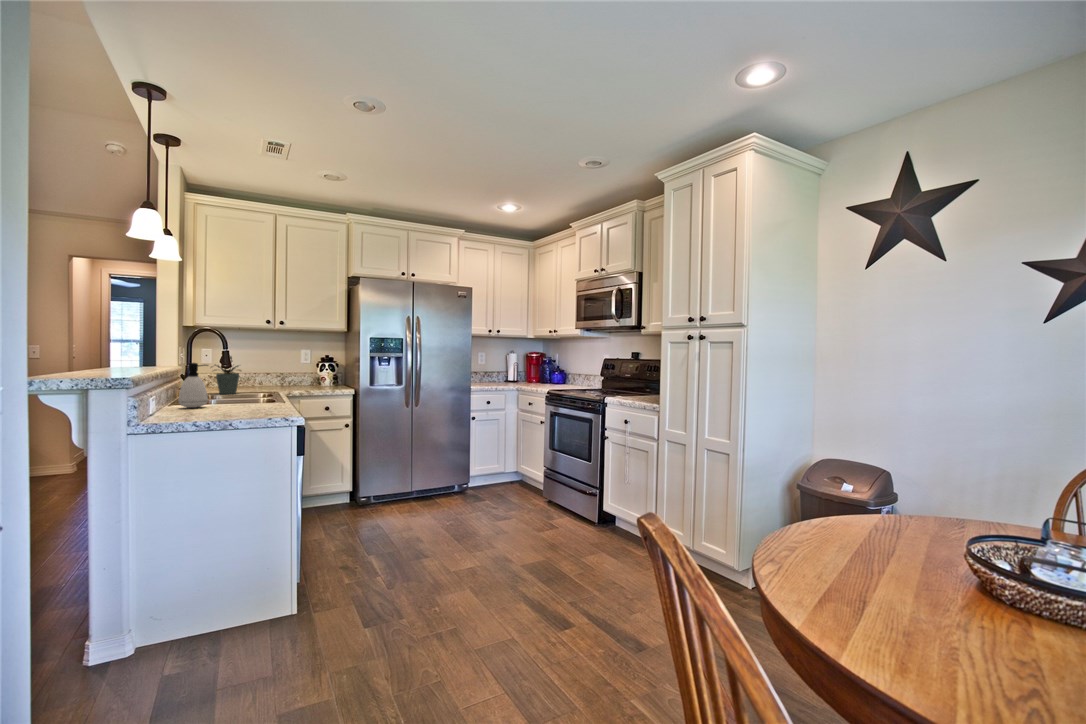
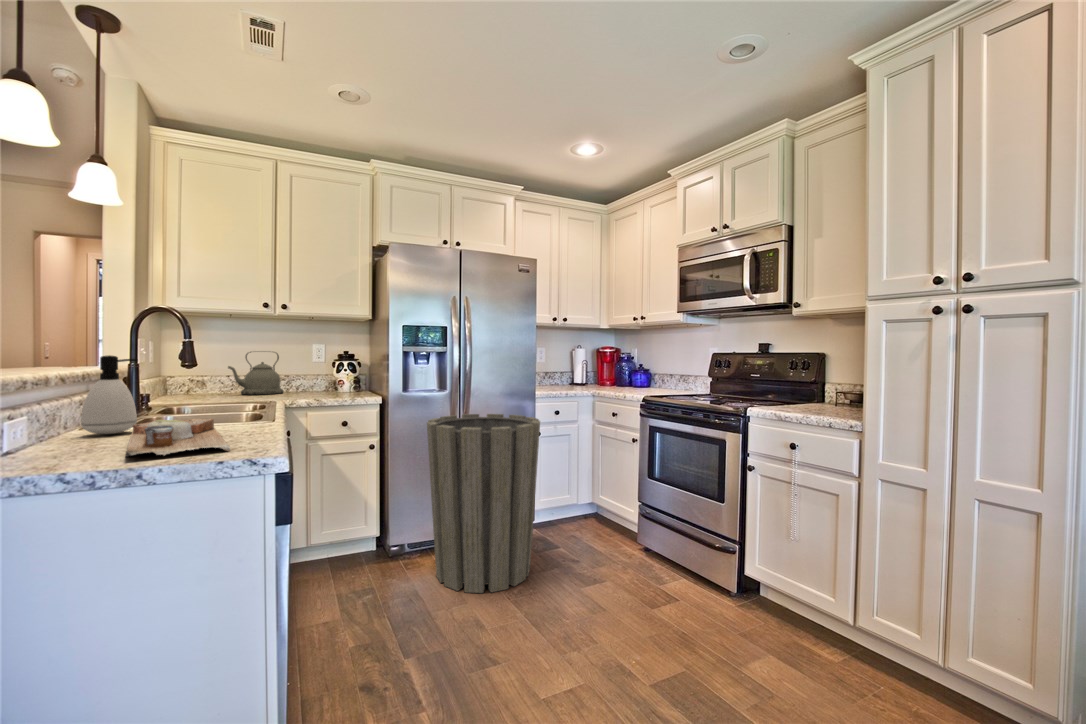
kettle: none [238,355,279,388] -> present [228,352,284,395]
potted plant: present [215,356,241,394] -> none [177,350,223,406]
cutting board: none [210,399,272,416] -> present [126,419,230,457]
trash can: none [386,402,468,526] -> present [427,414,540,593]

